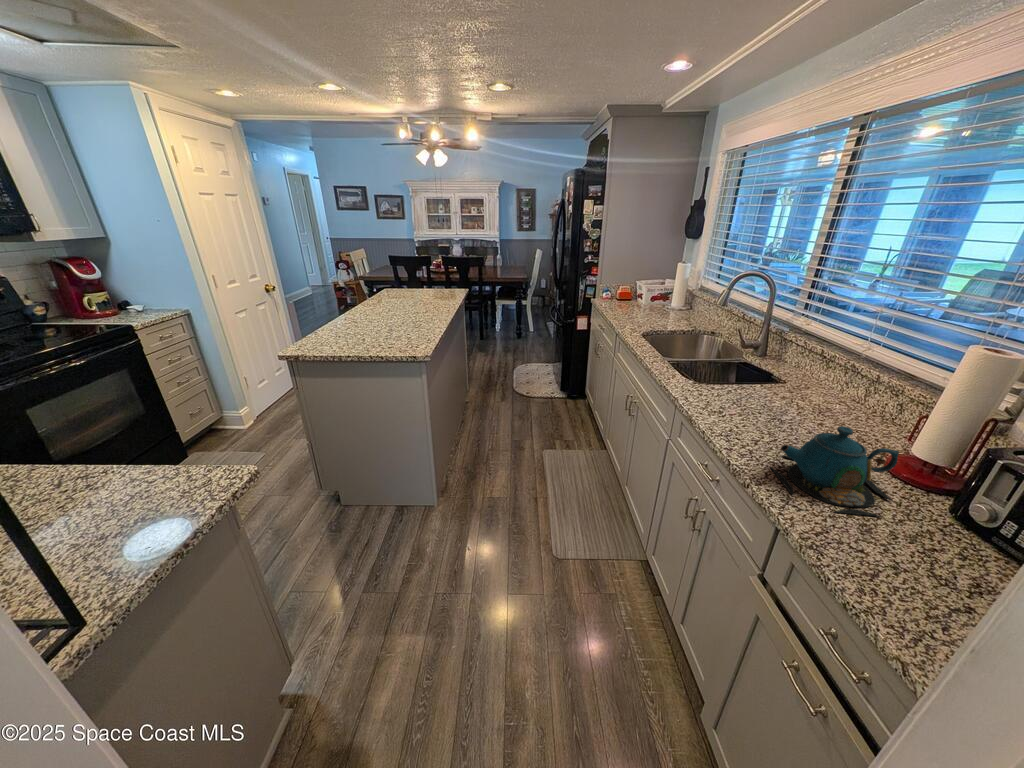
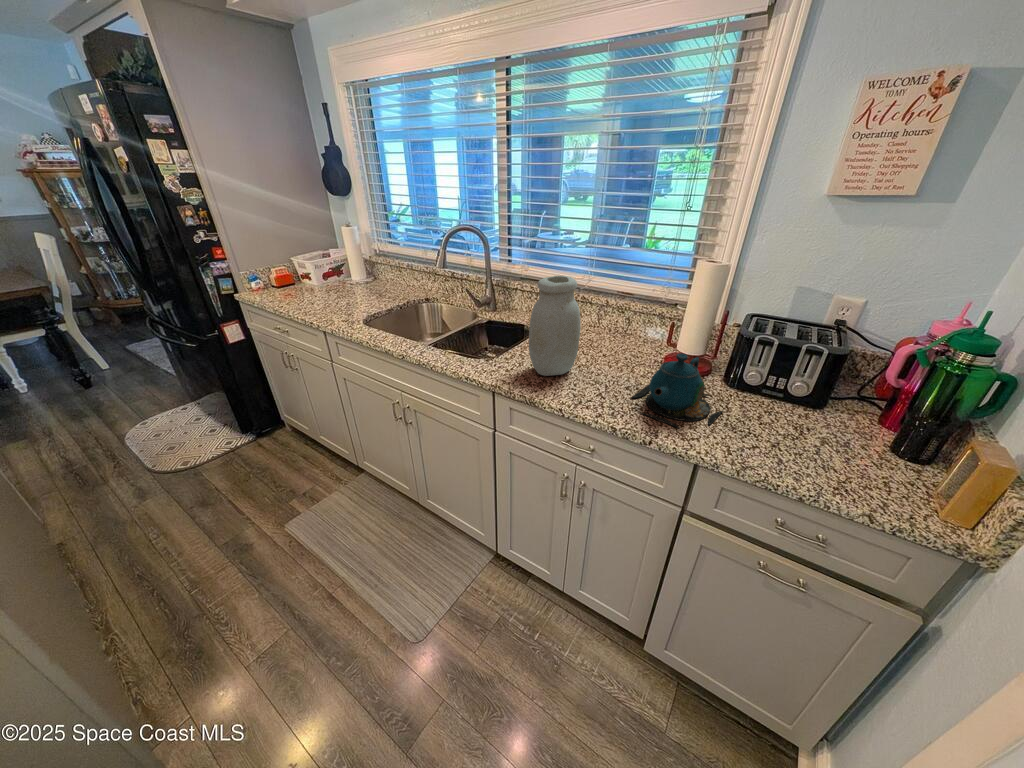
jar: none [718,319,786,415] -> present [529,276,581,376]

